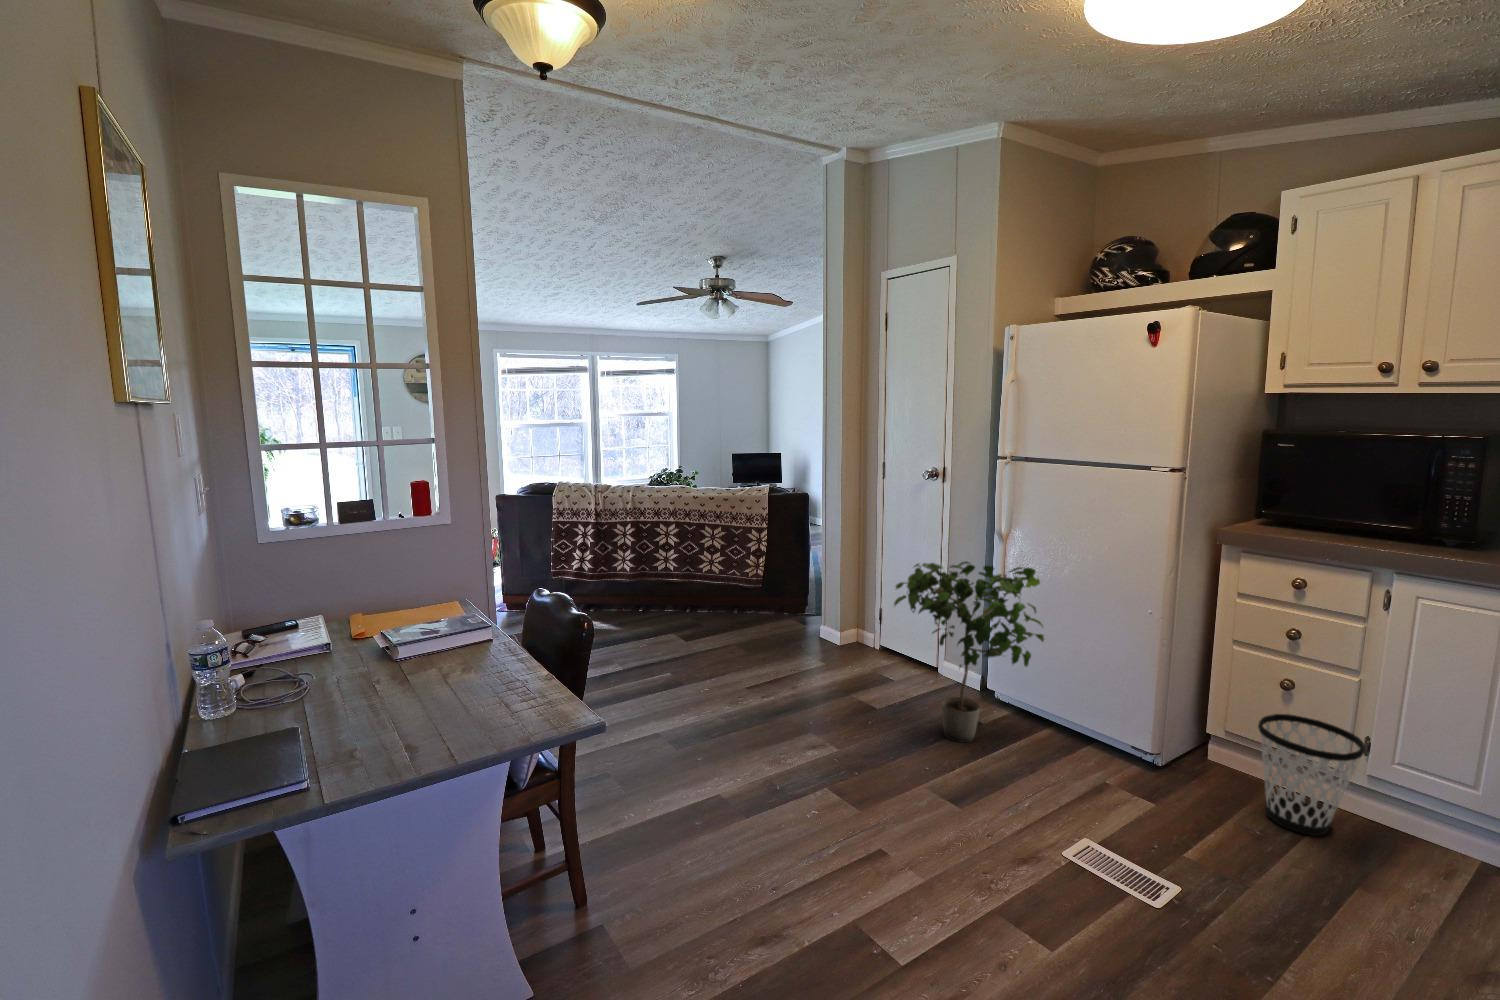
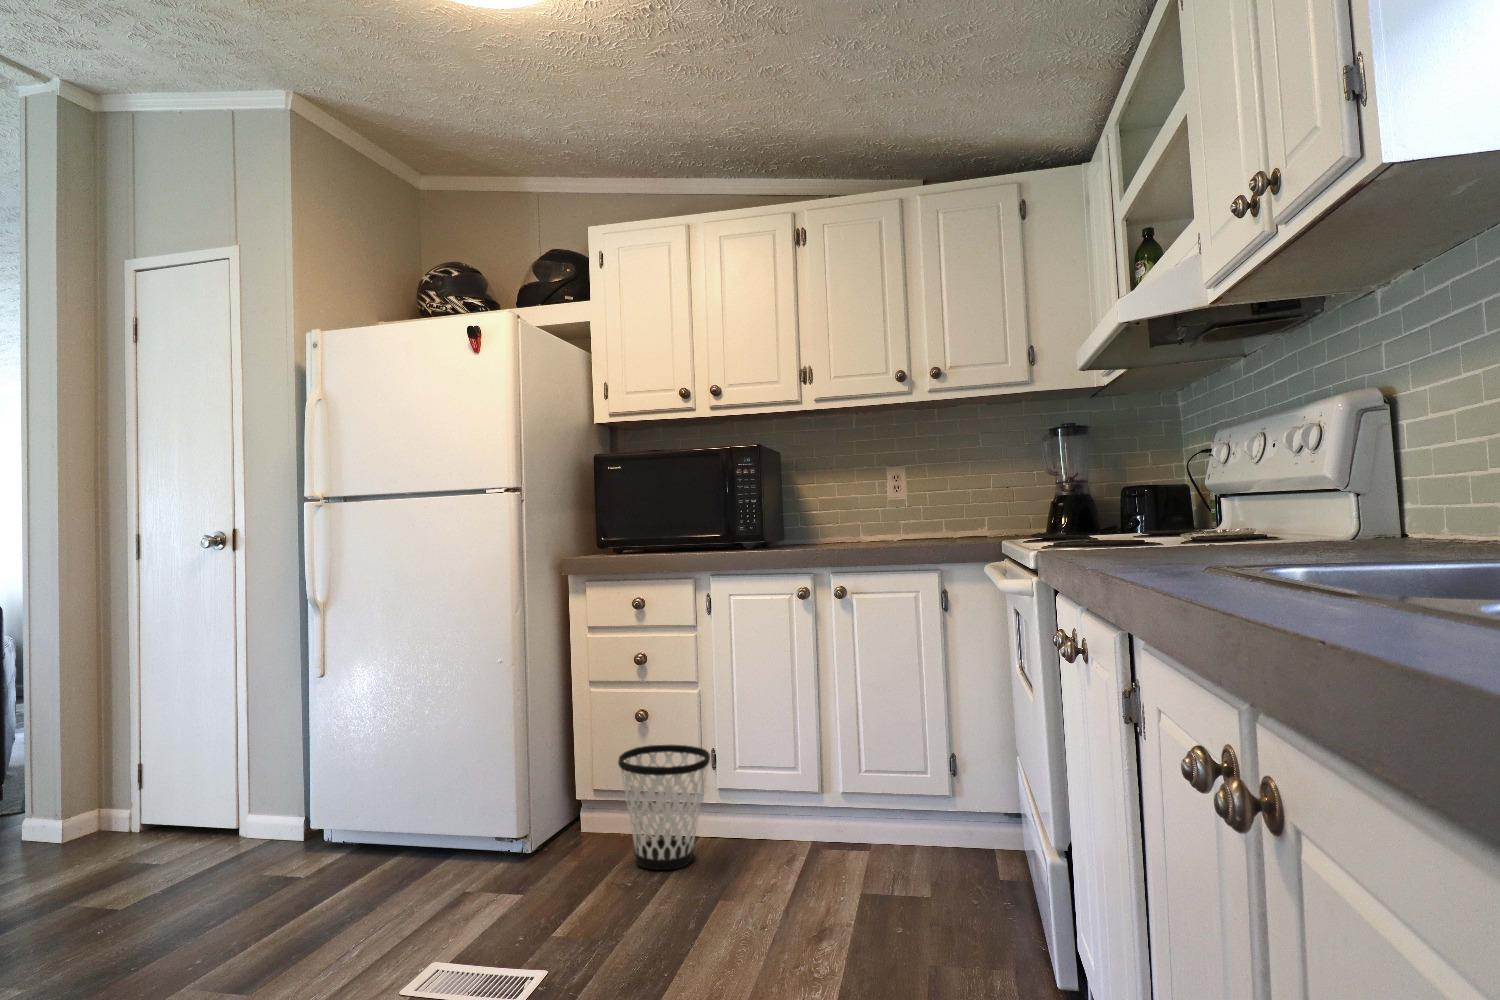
potted plant: present [894,561,1044,742] -> none [135,631,380,907]

